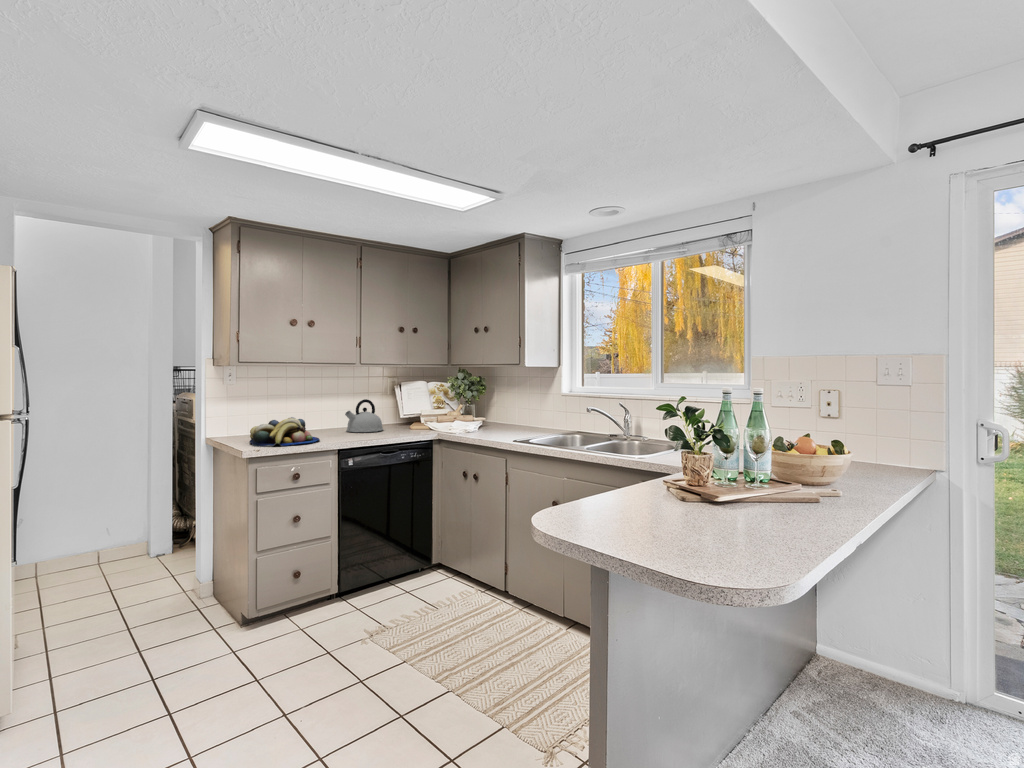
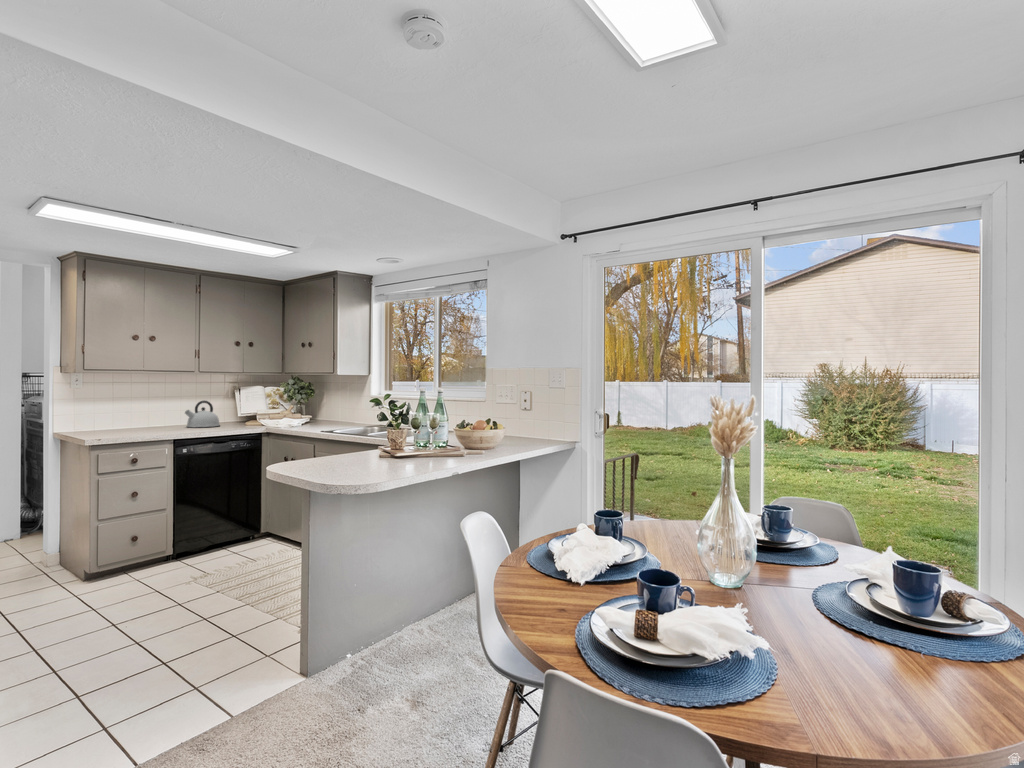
fruit bowl: present [249,417,319,447] -> none [93,415,158,437]

